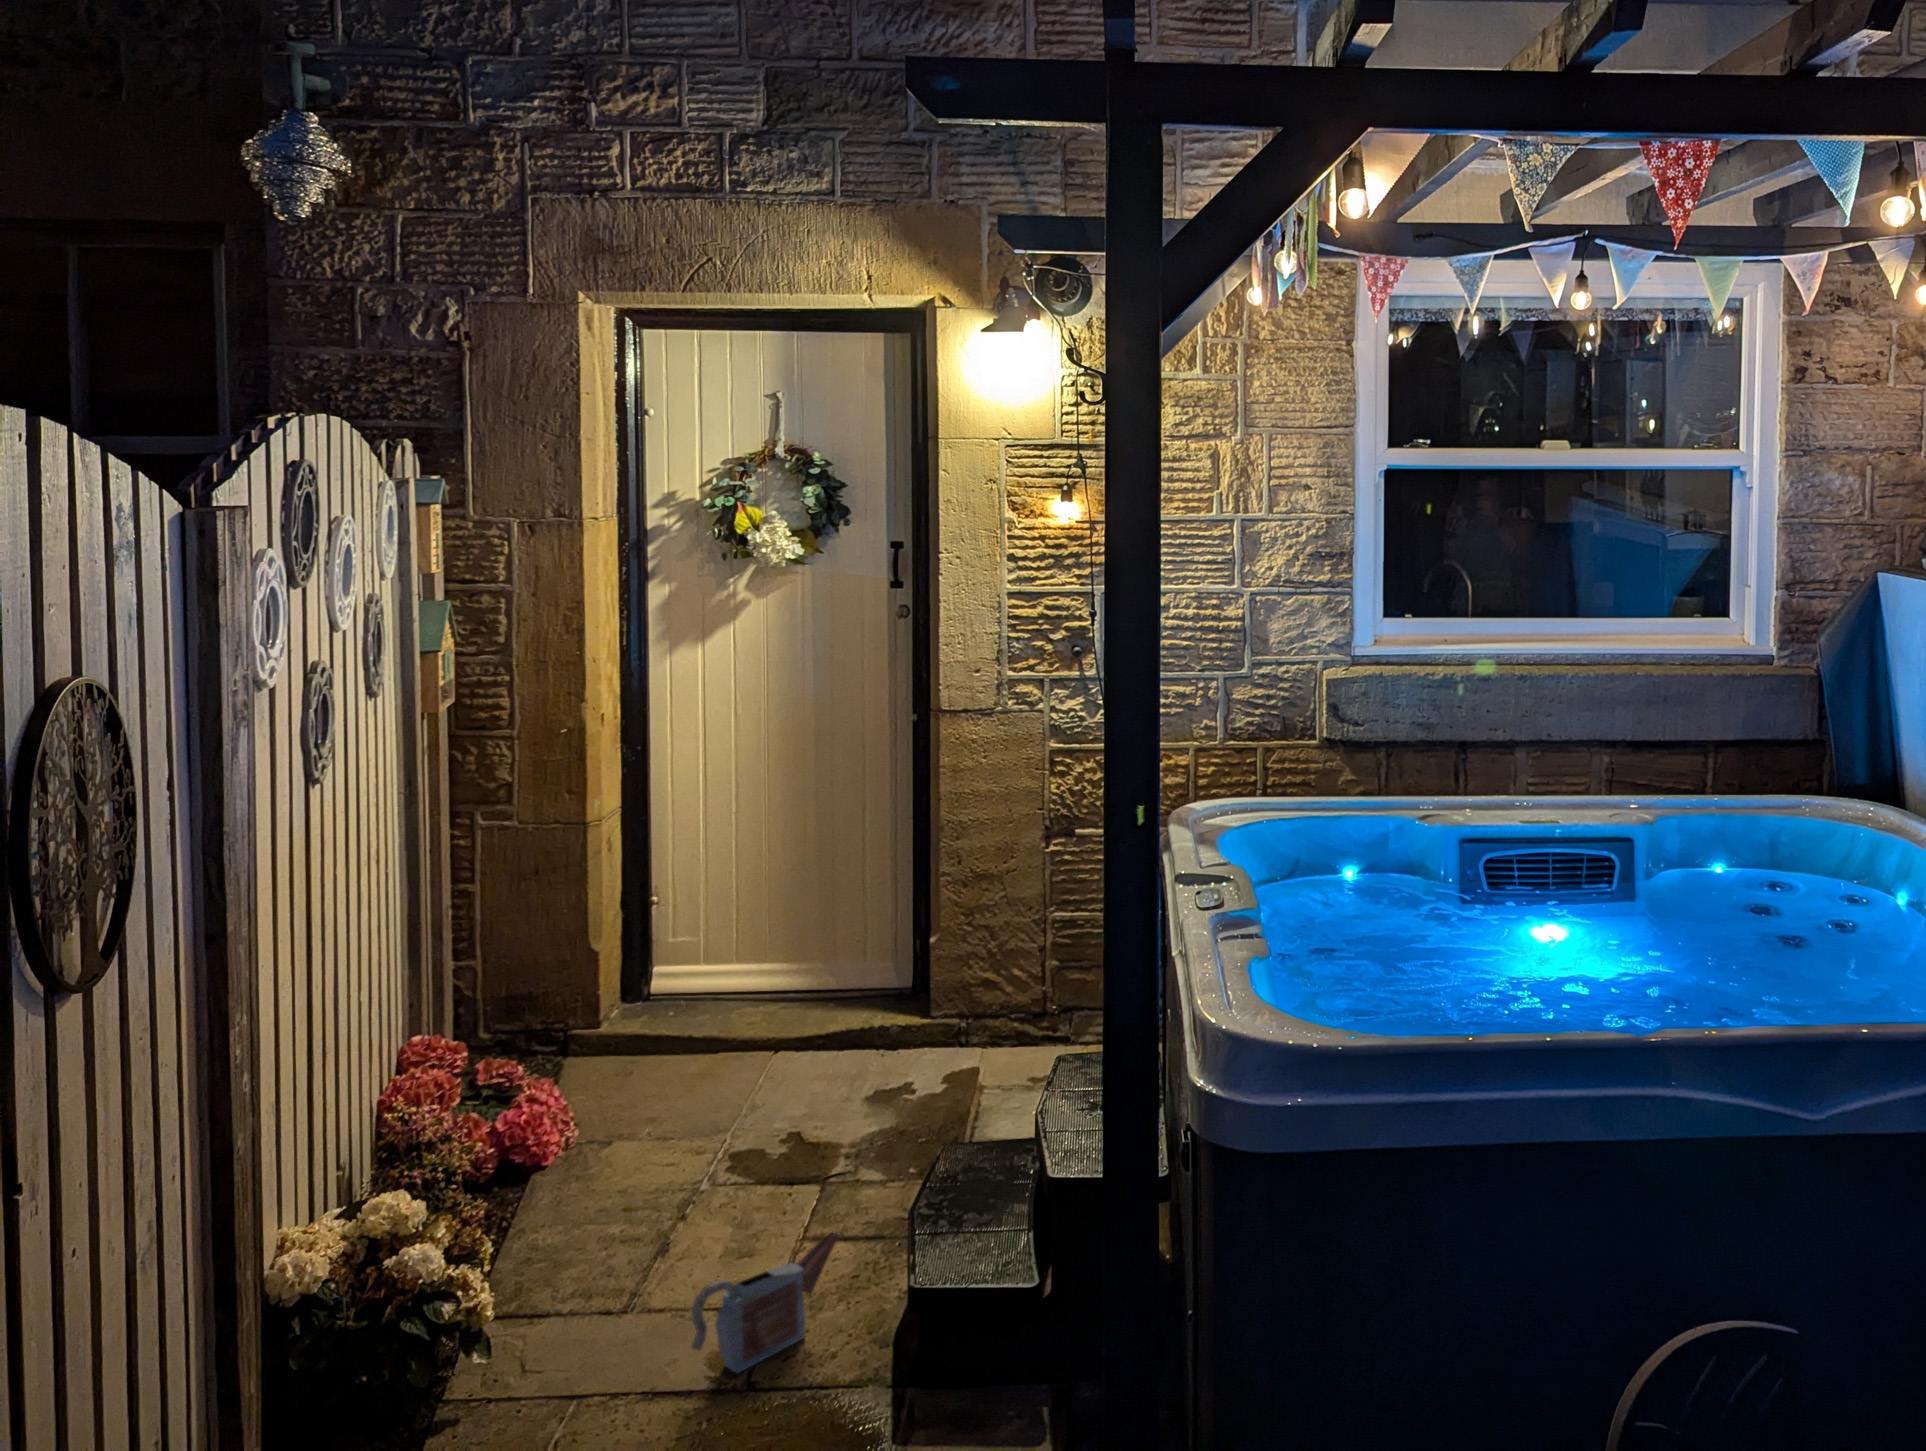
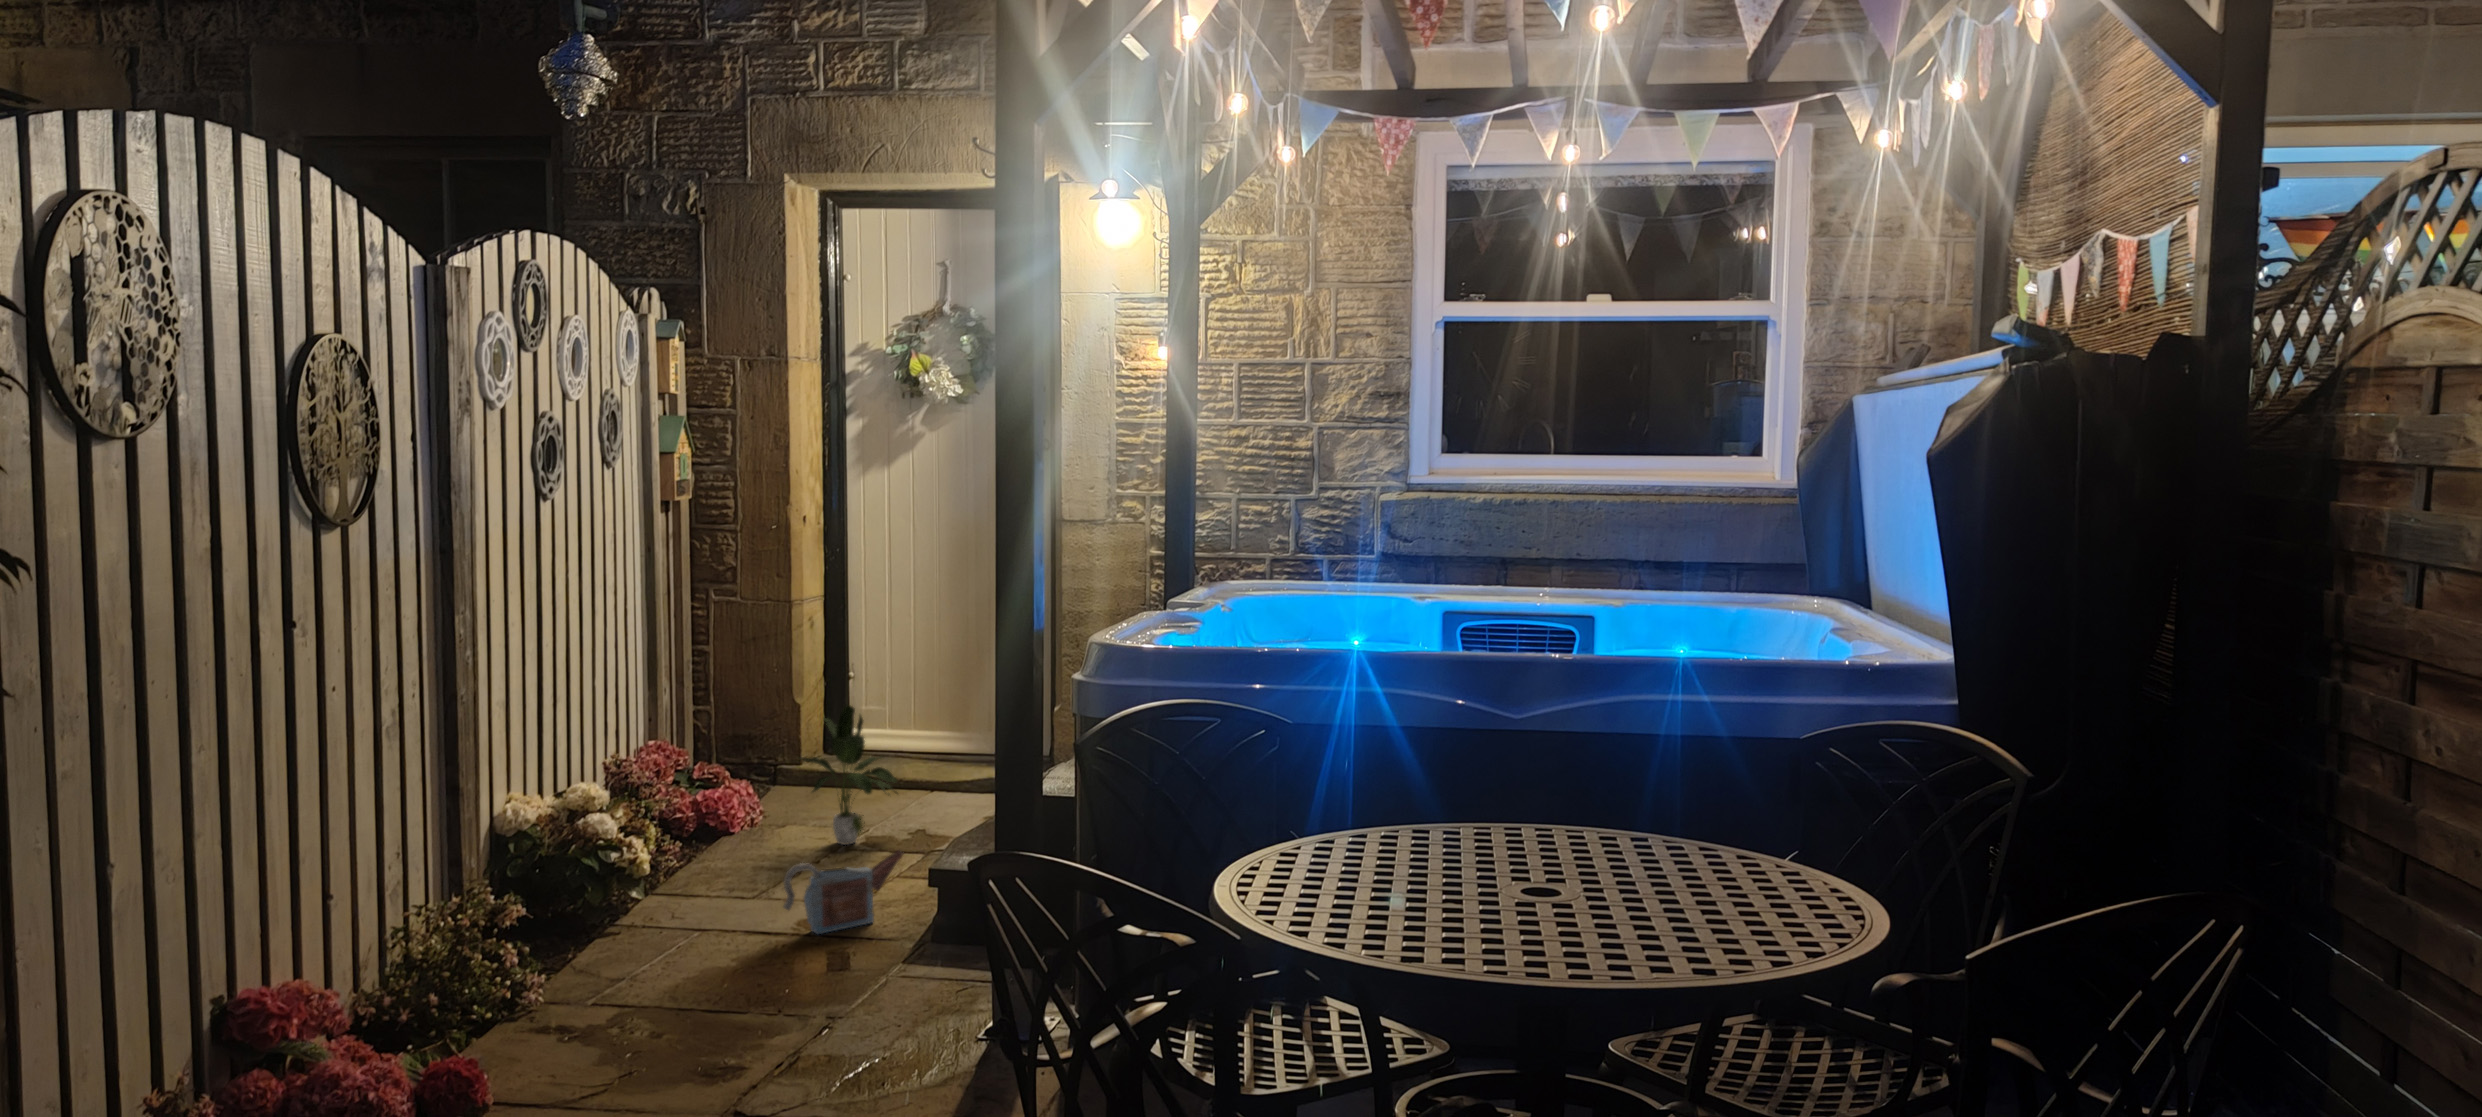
potted plant: none [649,993,776,1177] -> present [800,706,897,845]

